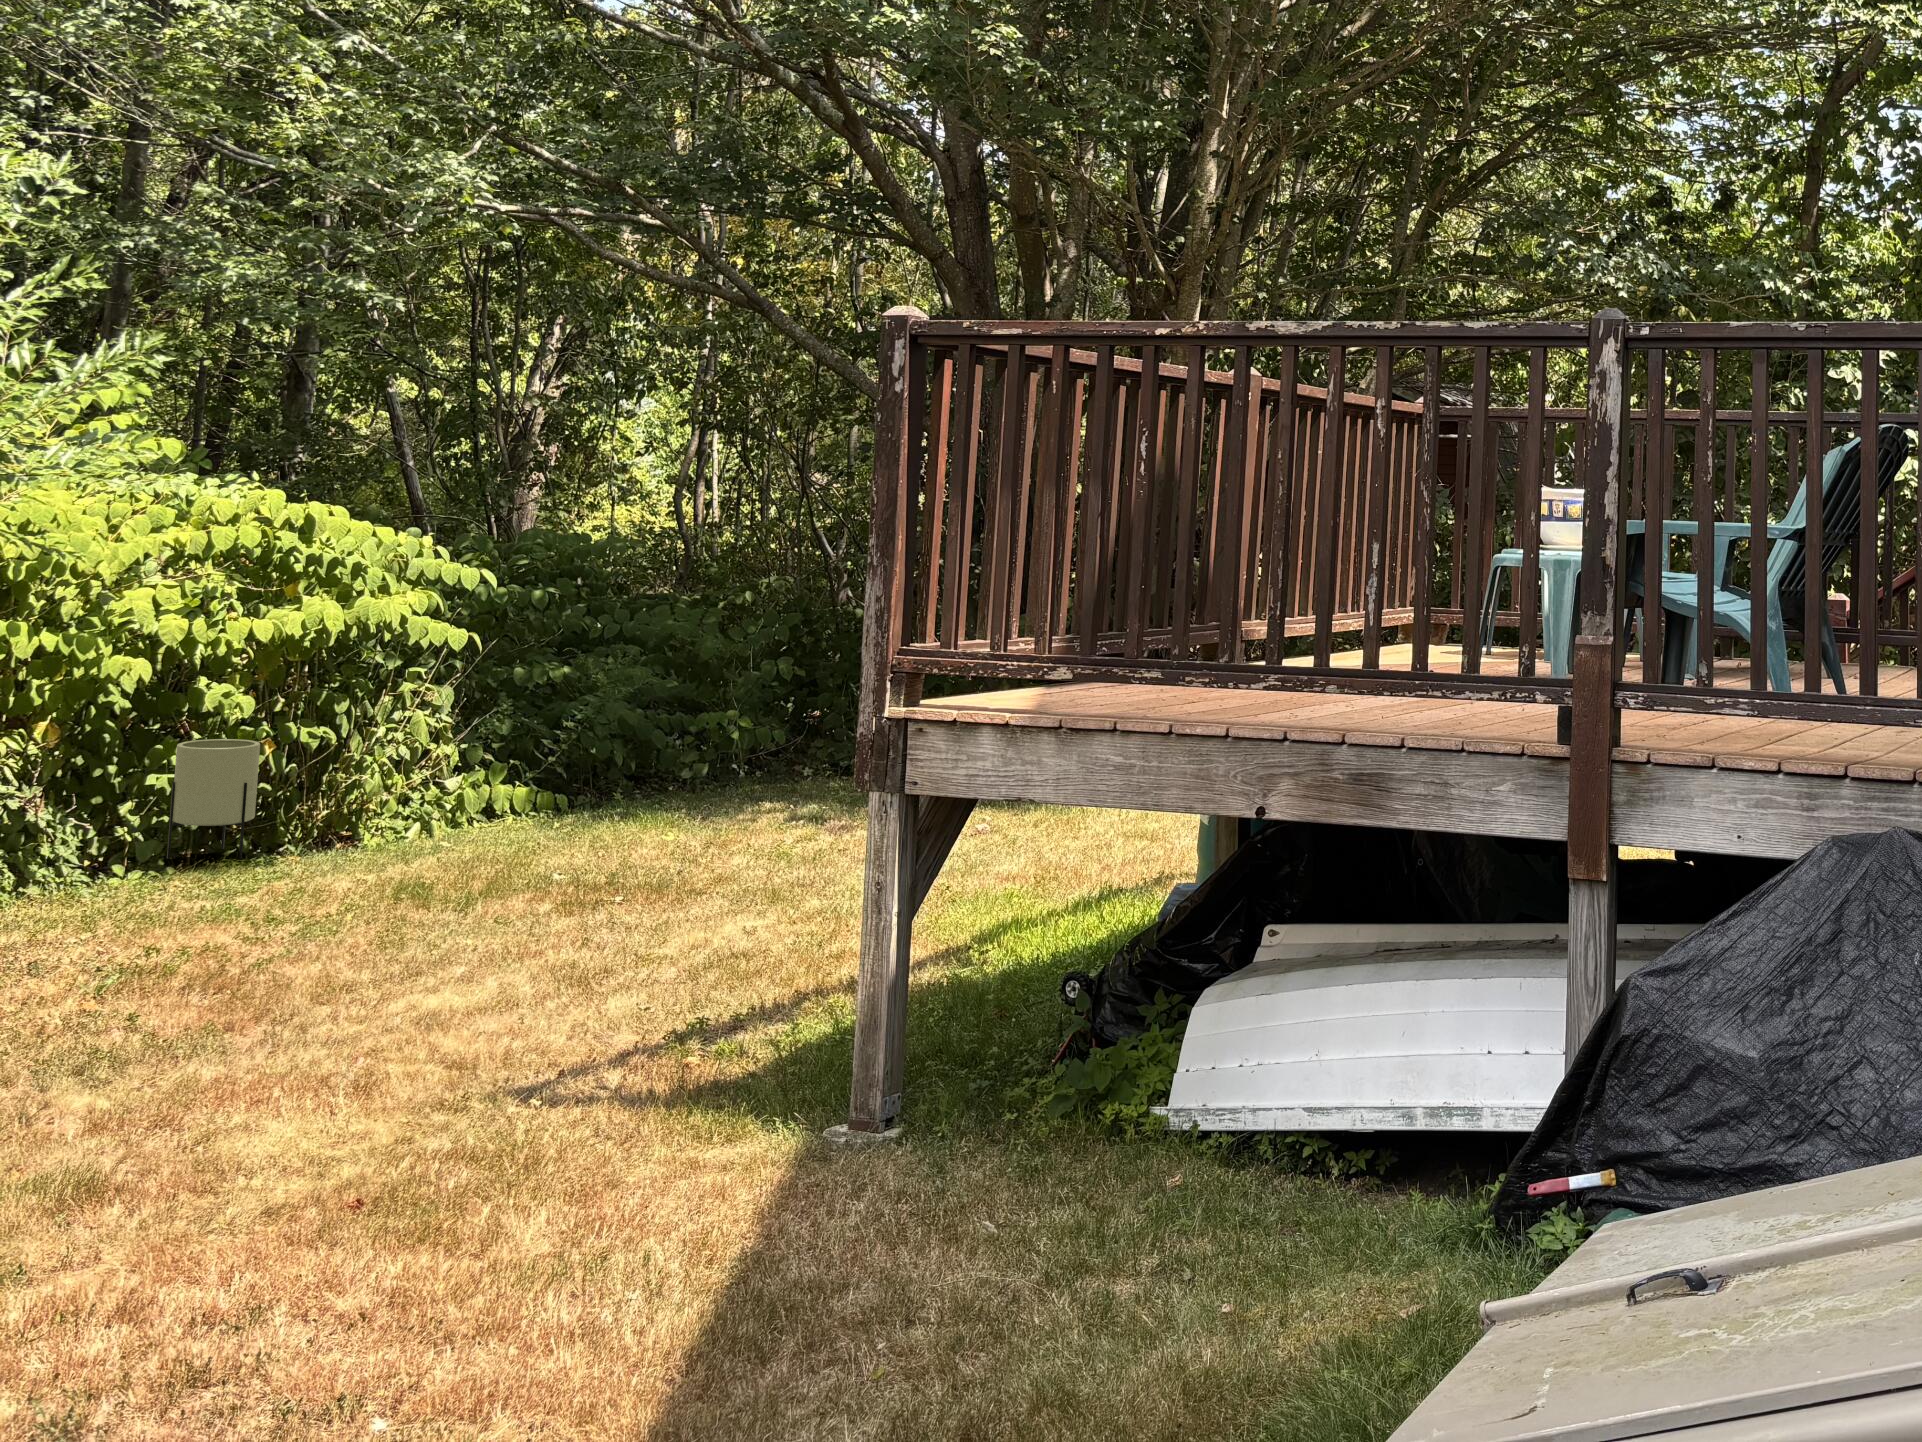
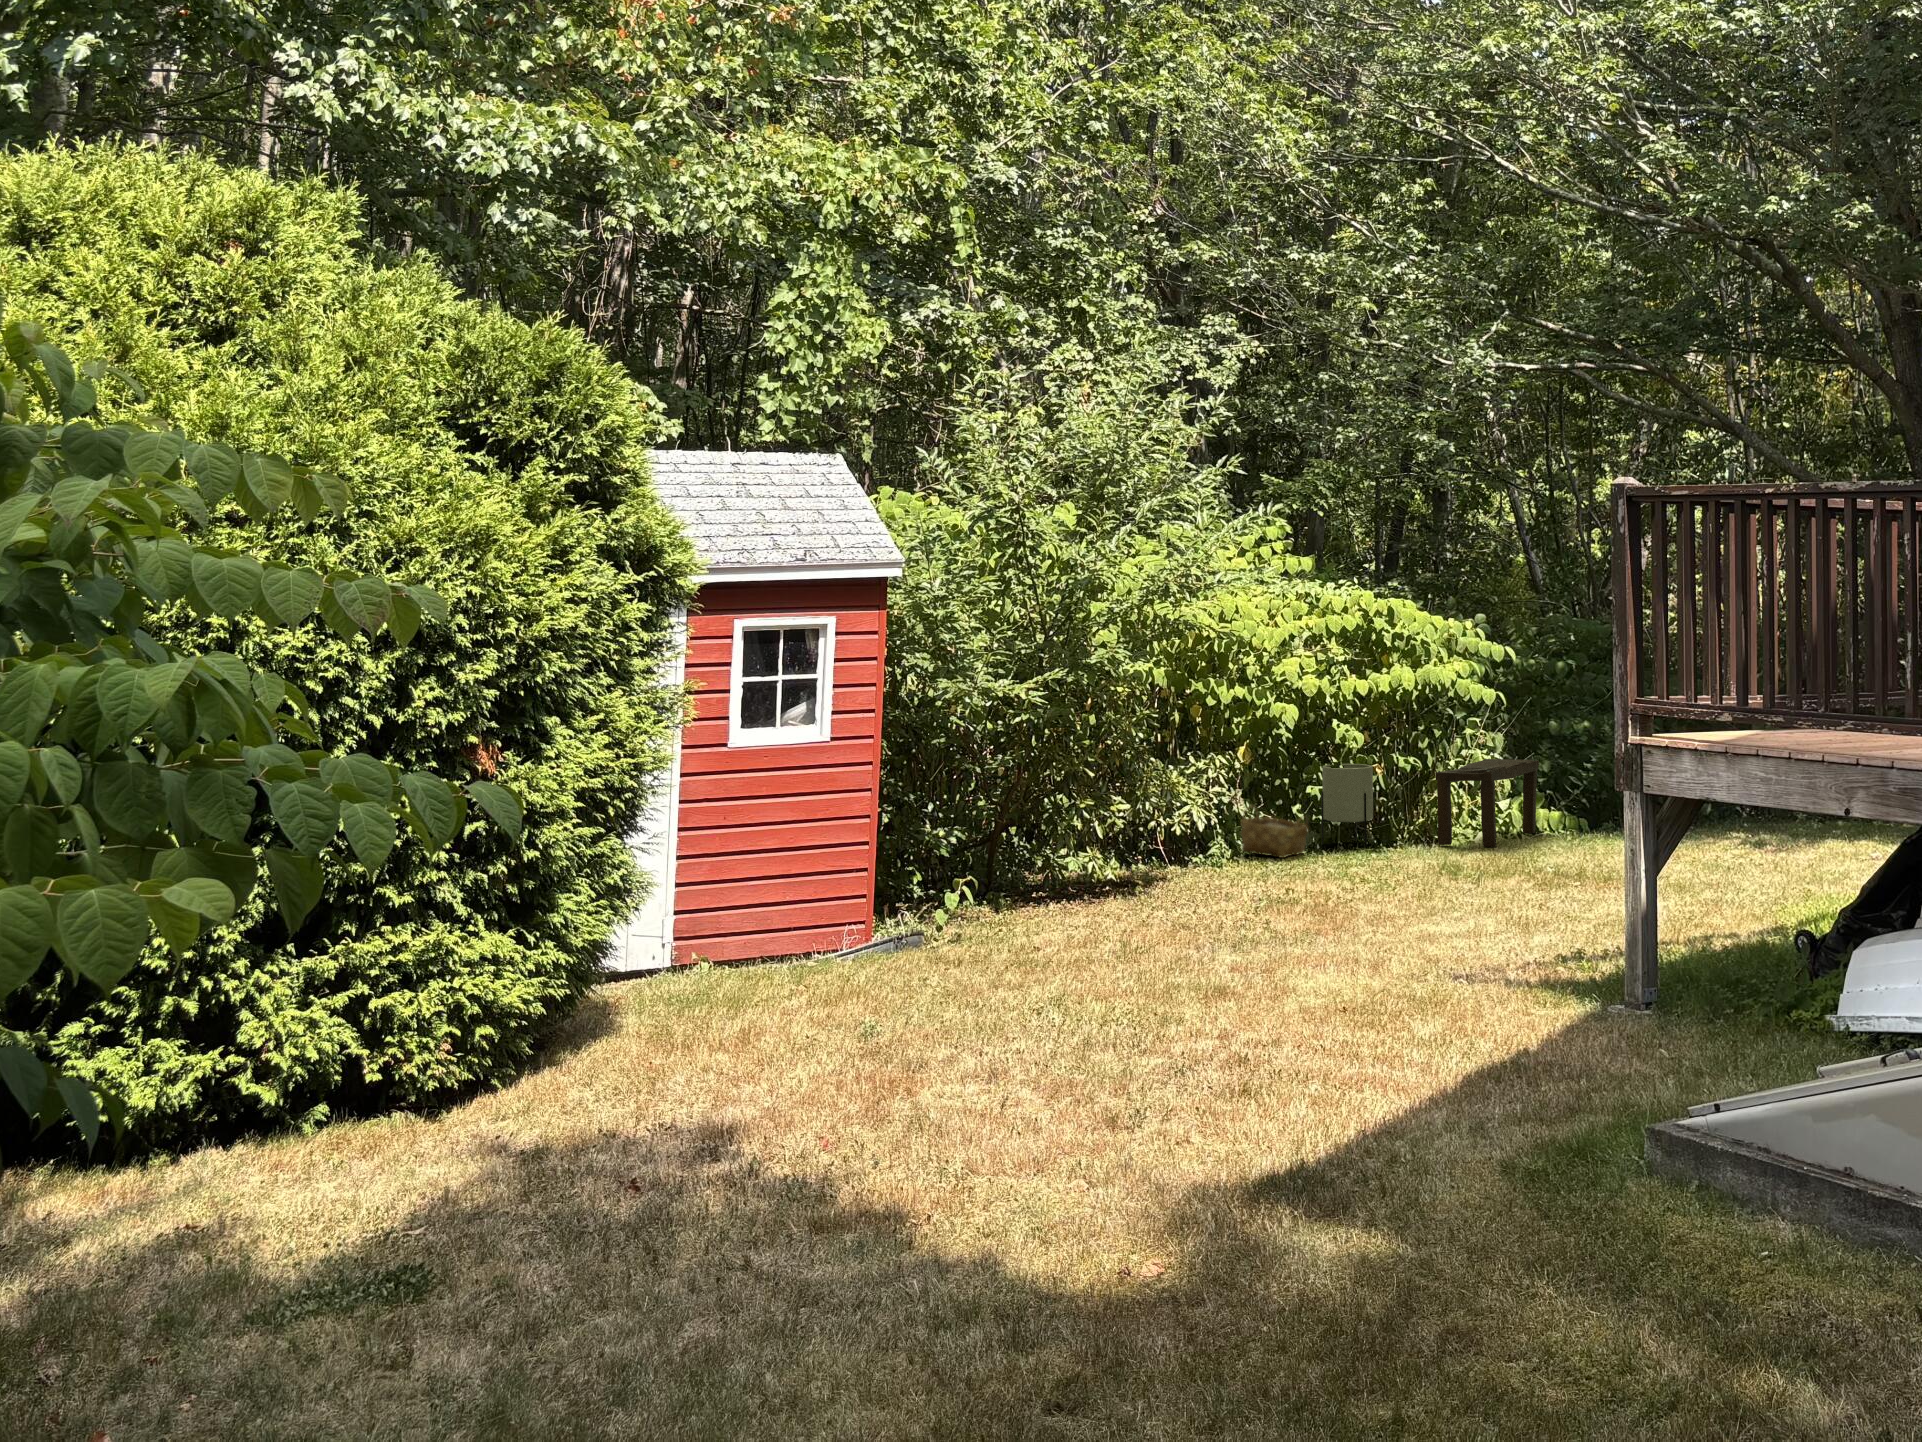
bench: none [358,725,514,853] -> present [1436,759,1539,847]
woven basket: none [31,809,151,887] -> present [1240,806,1309,858]

